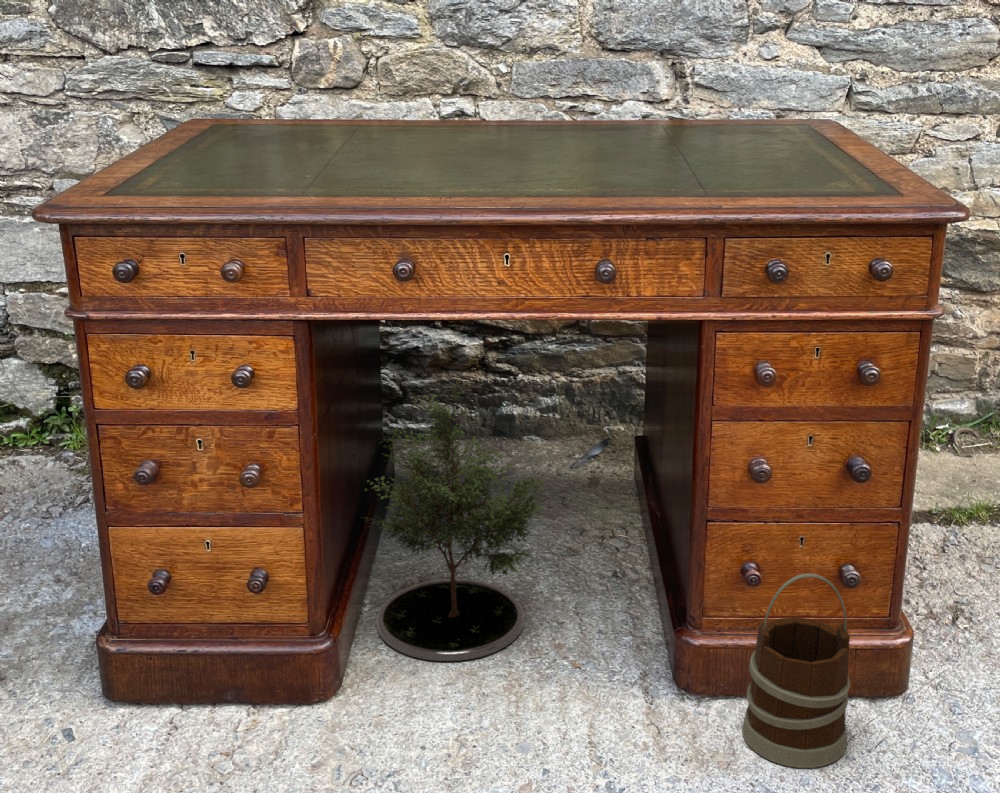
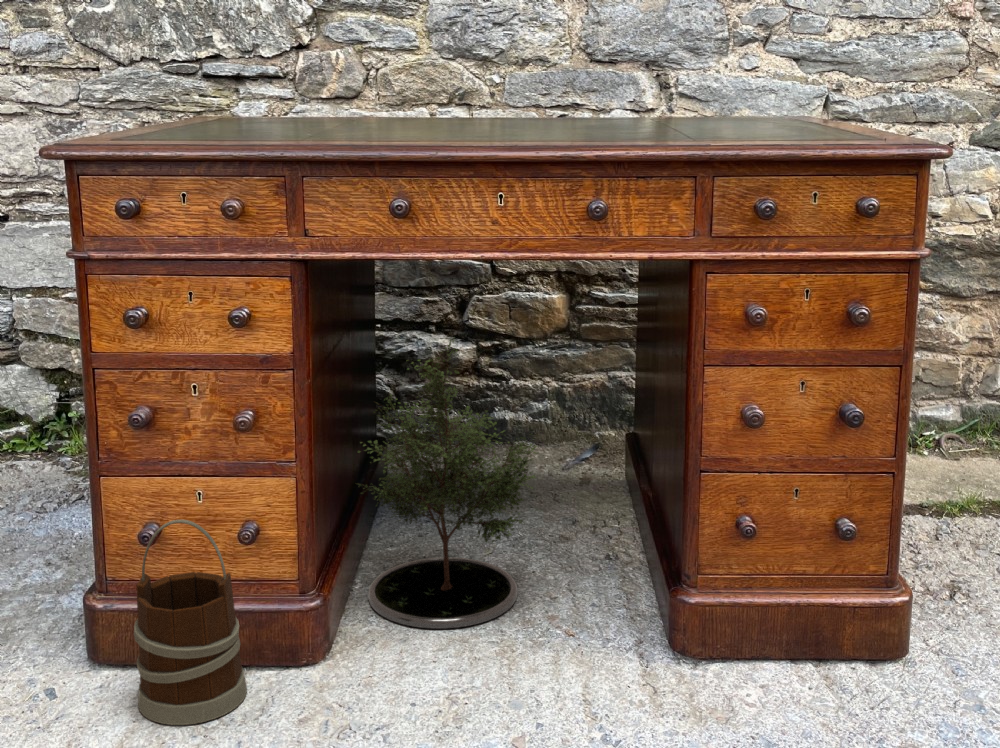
wooden bucket: present [742,573,850,768] -> present [134,520,247,725]

